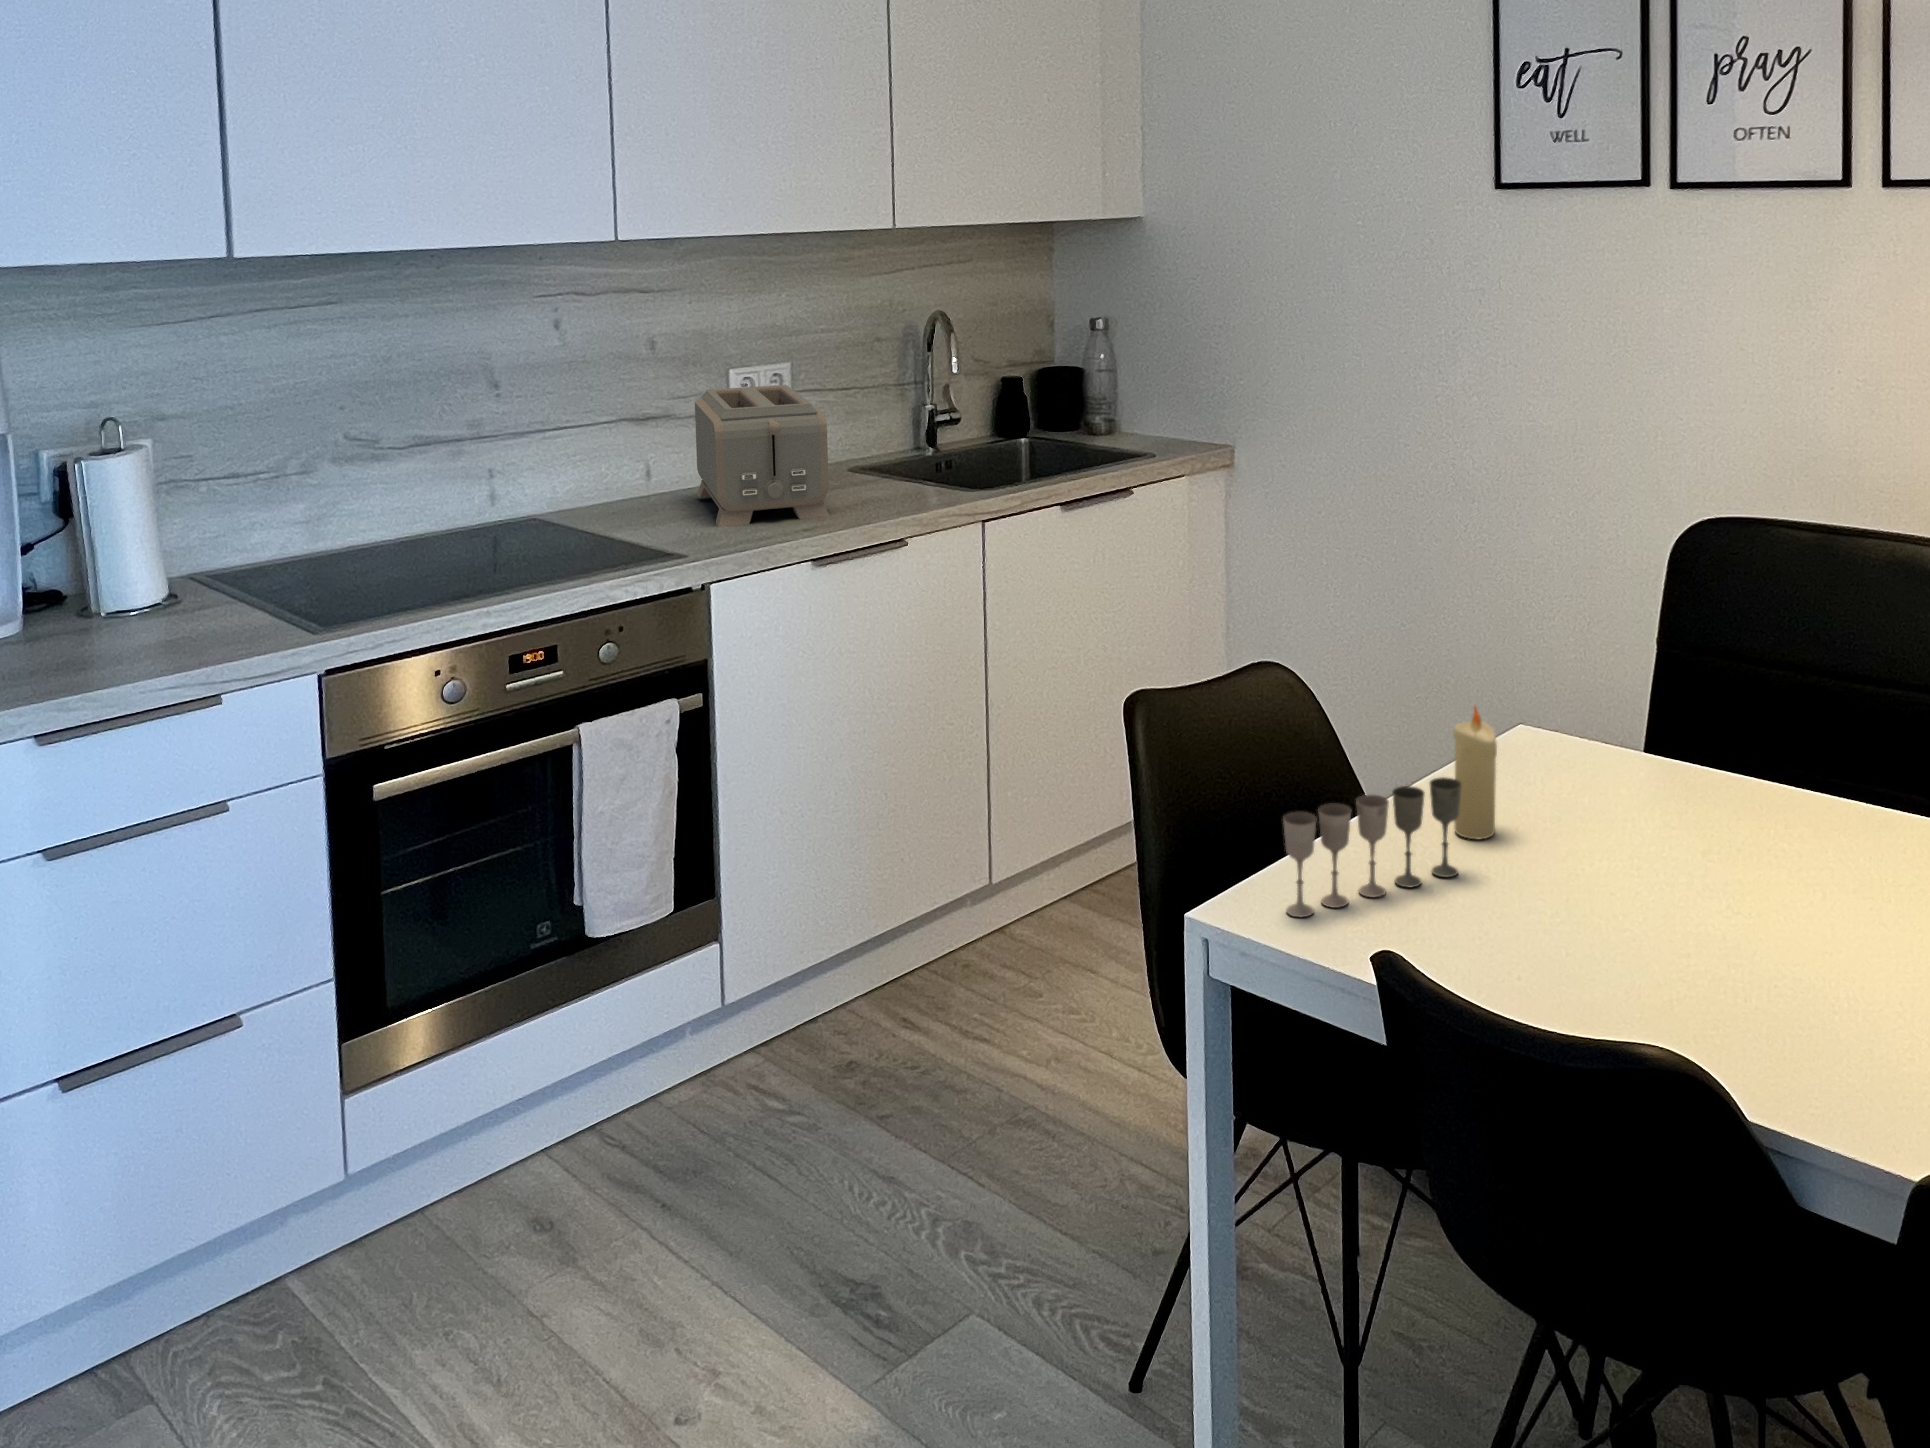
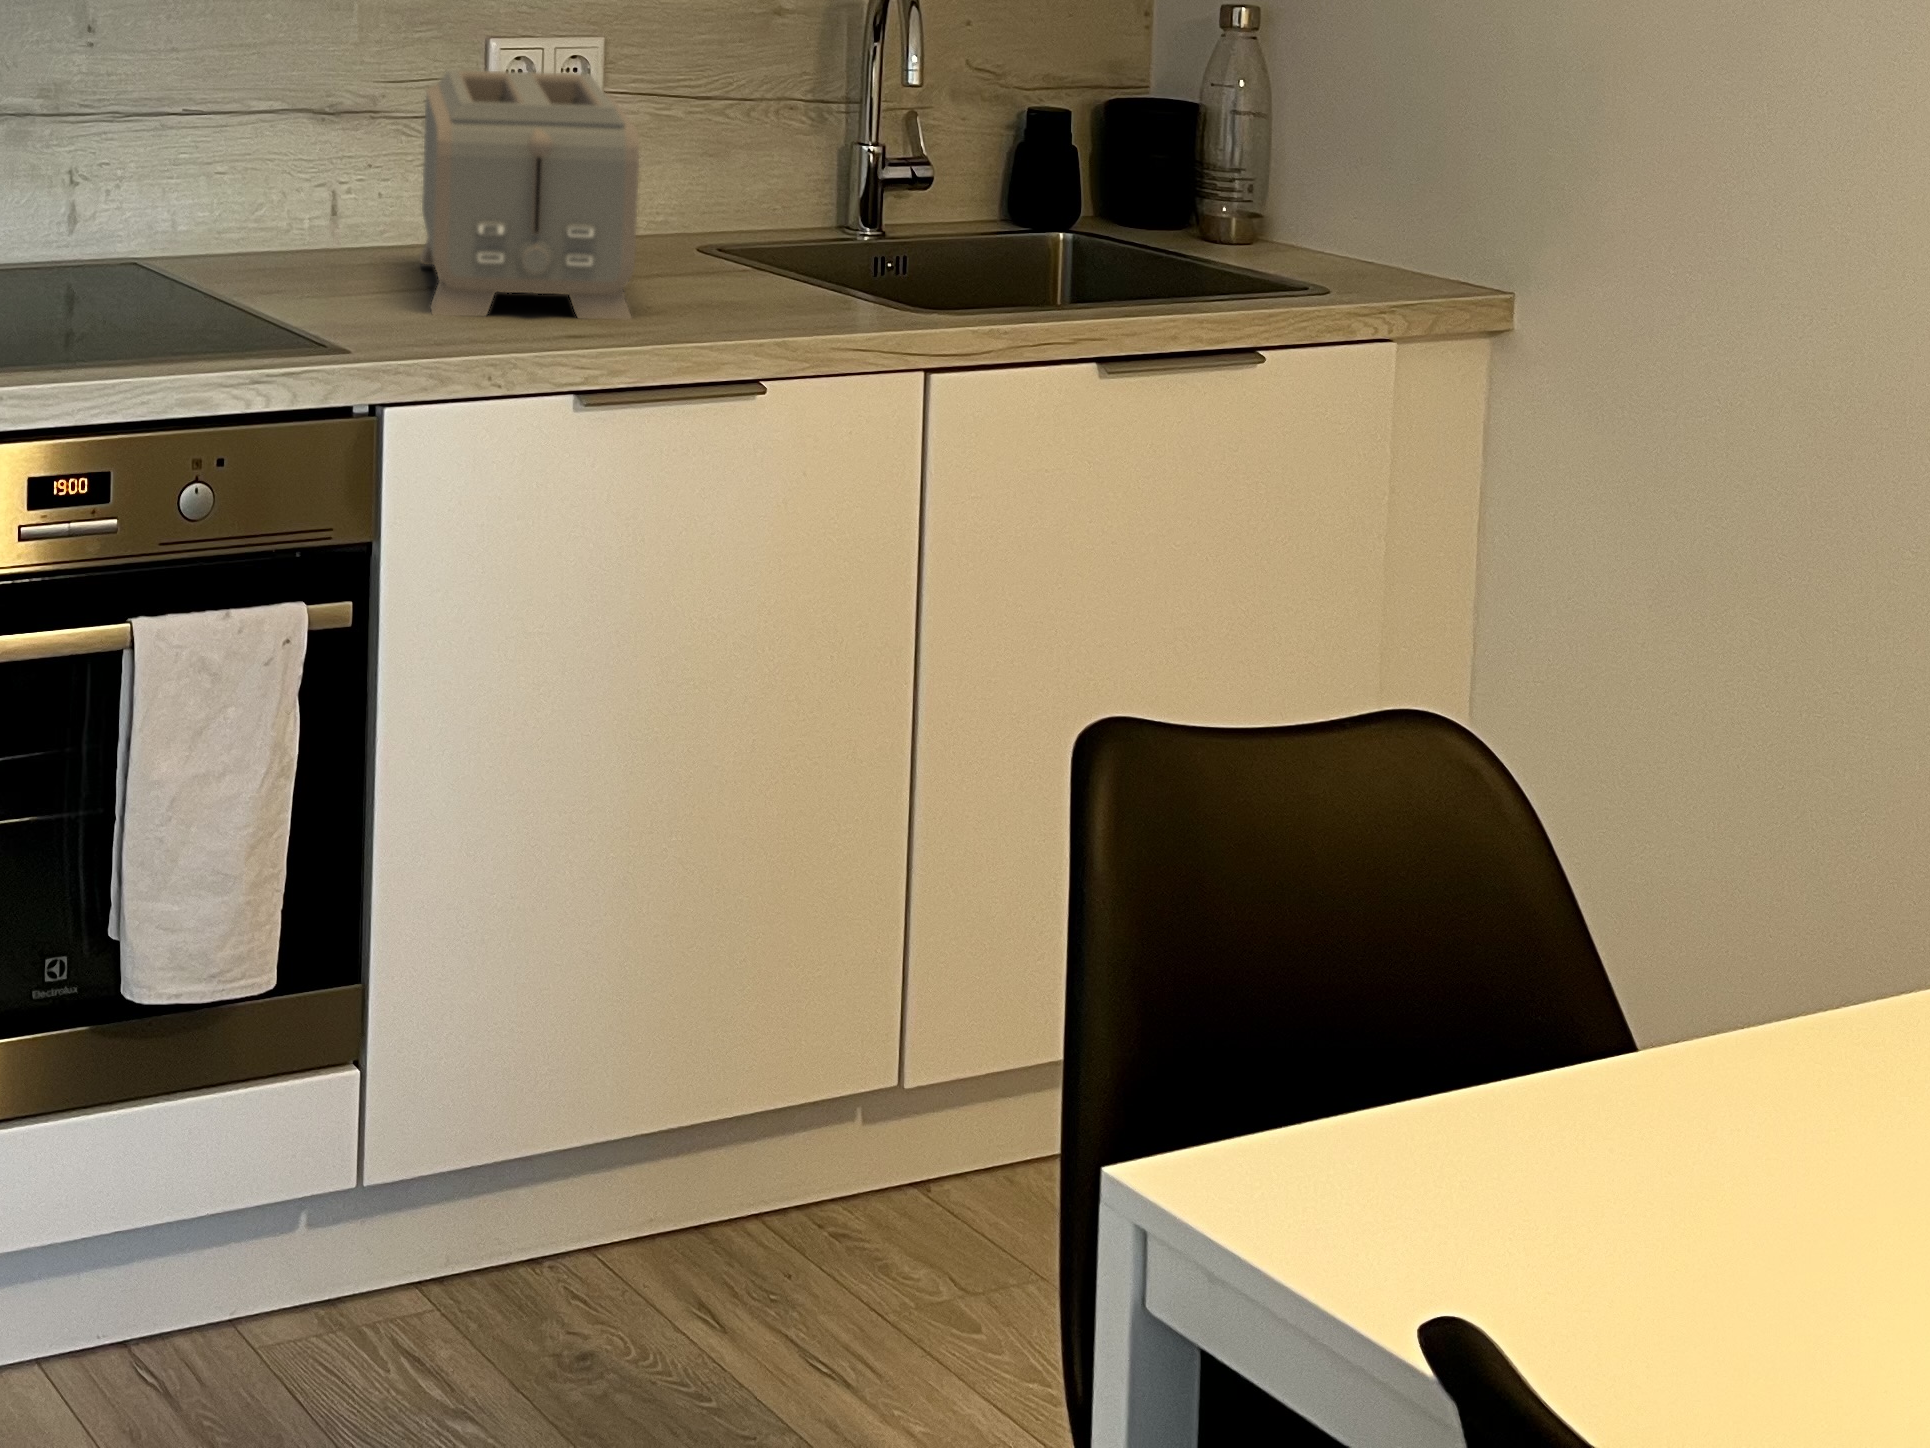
candle: present [1453,707,1497,839] -> none [1771,865,1887,1171]
wine glass: present [1283,777,1461,917] -> none [1312,1006,1768,1236]

